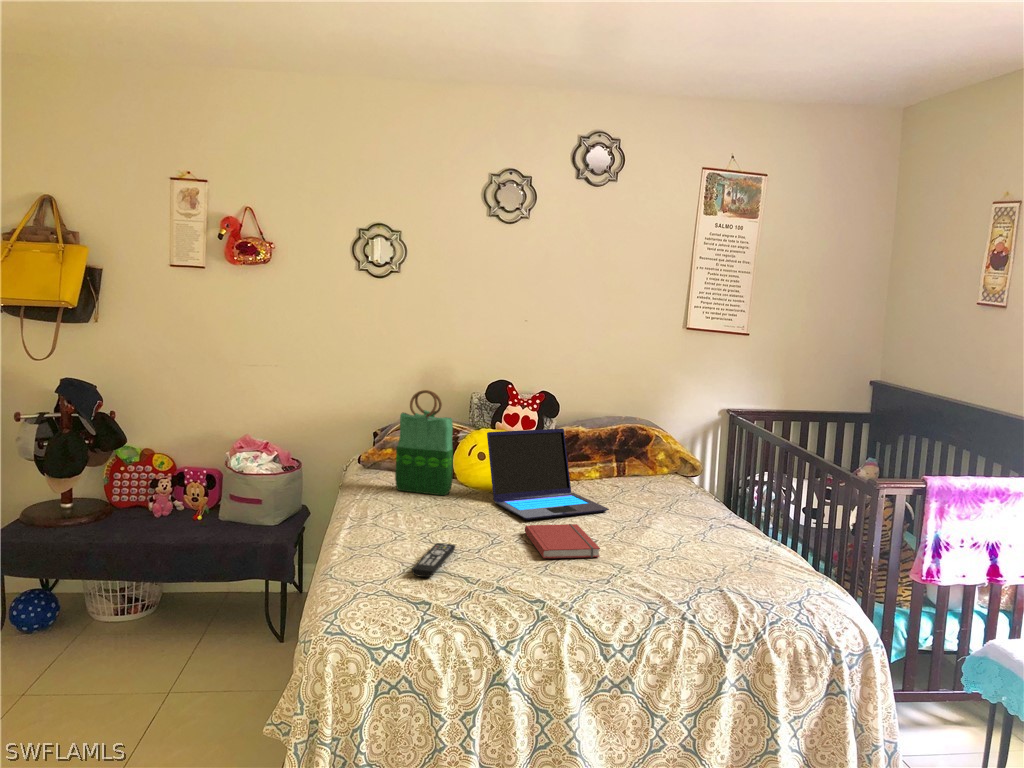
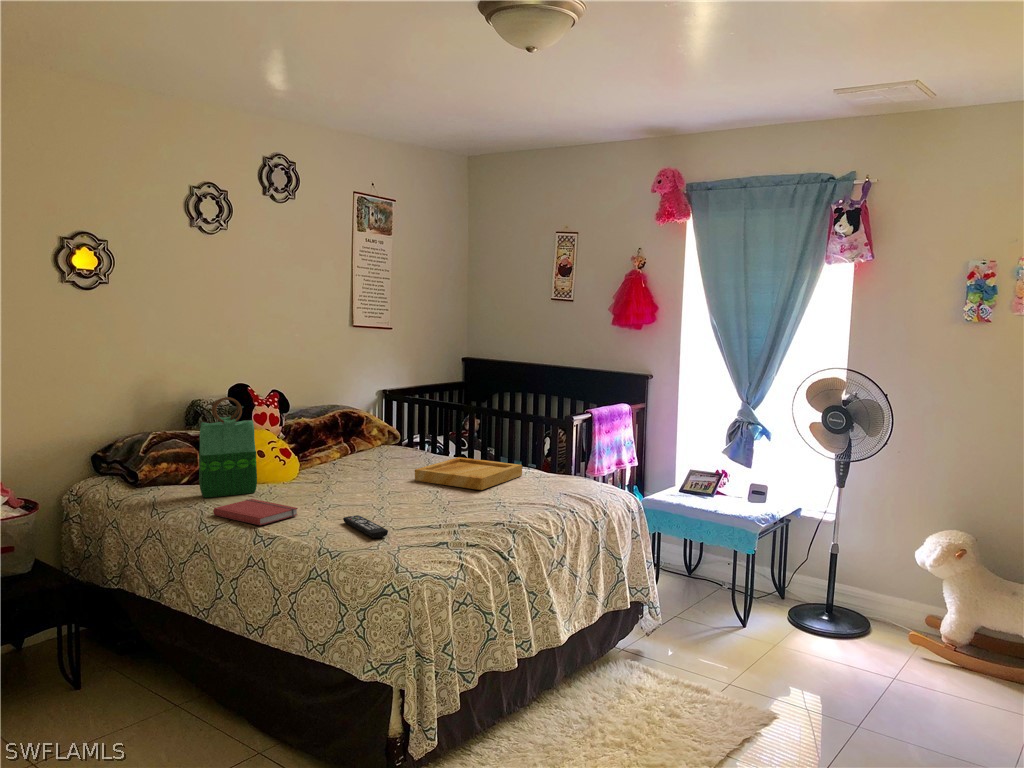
laptop: present [487,429,609,520] -> none [287,418,396,492]
tray: none [618,506,763,554] -> present [415,457,522,490]
book: present [525,524,600,558] -> present [213,499,298,525]

